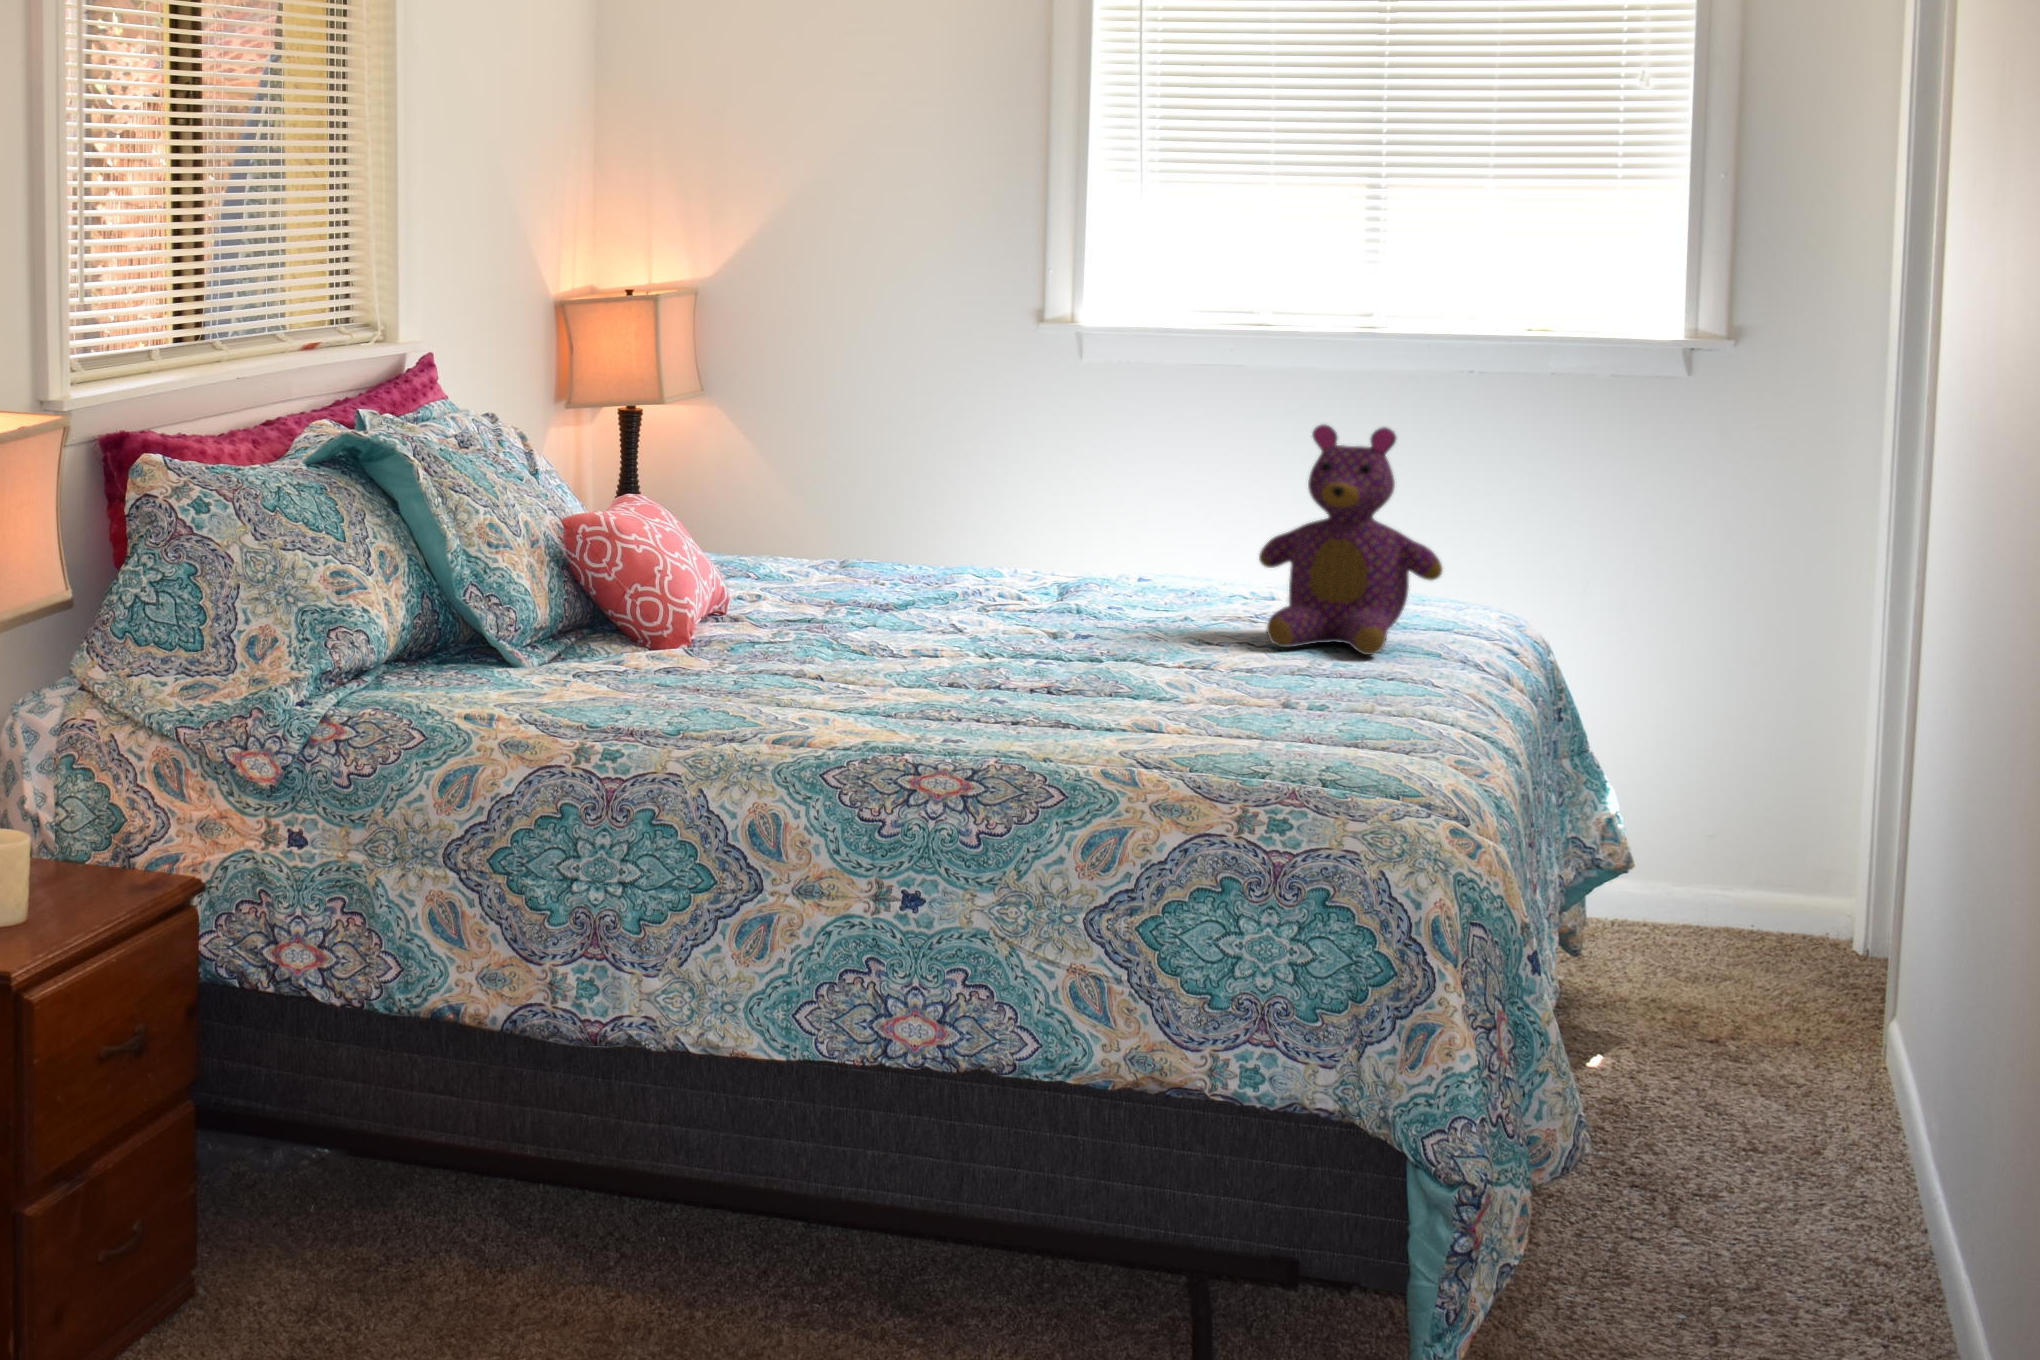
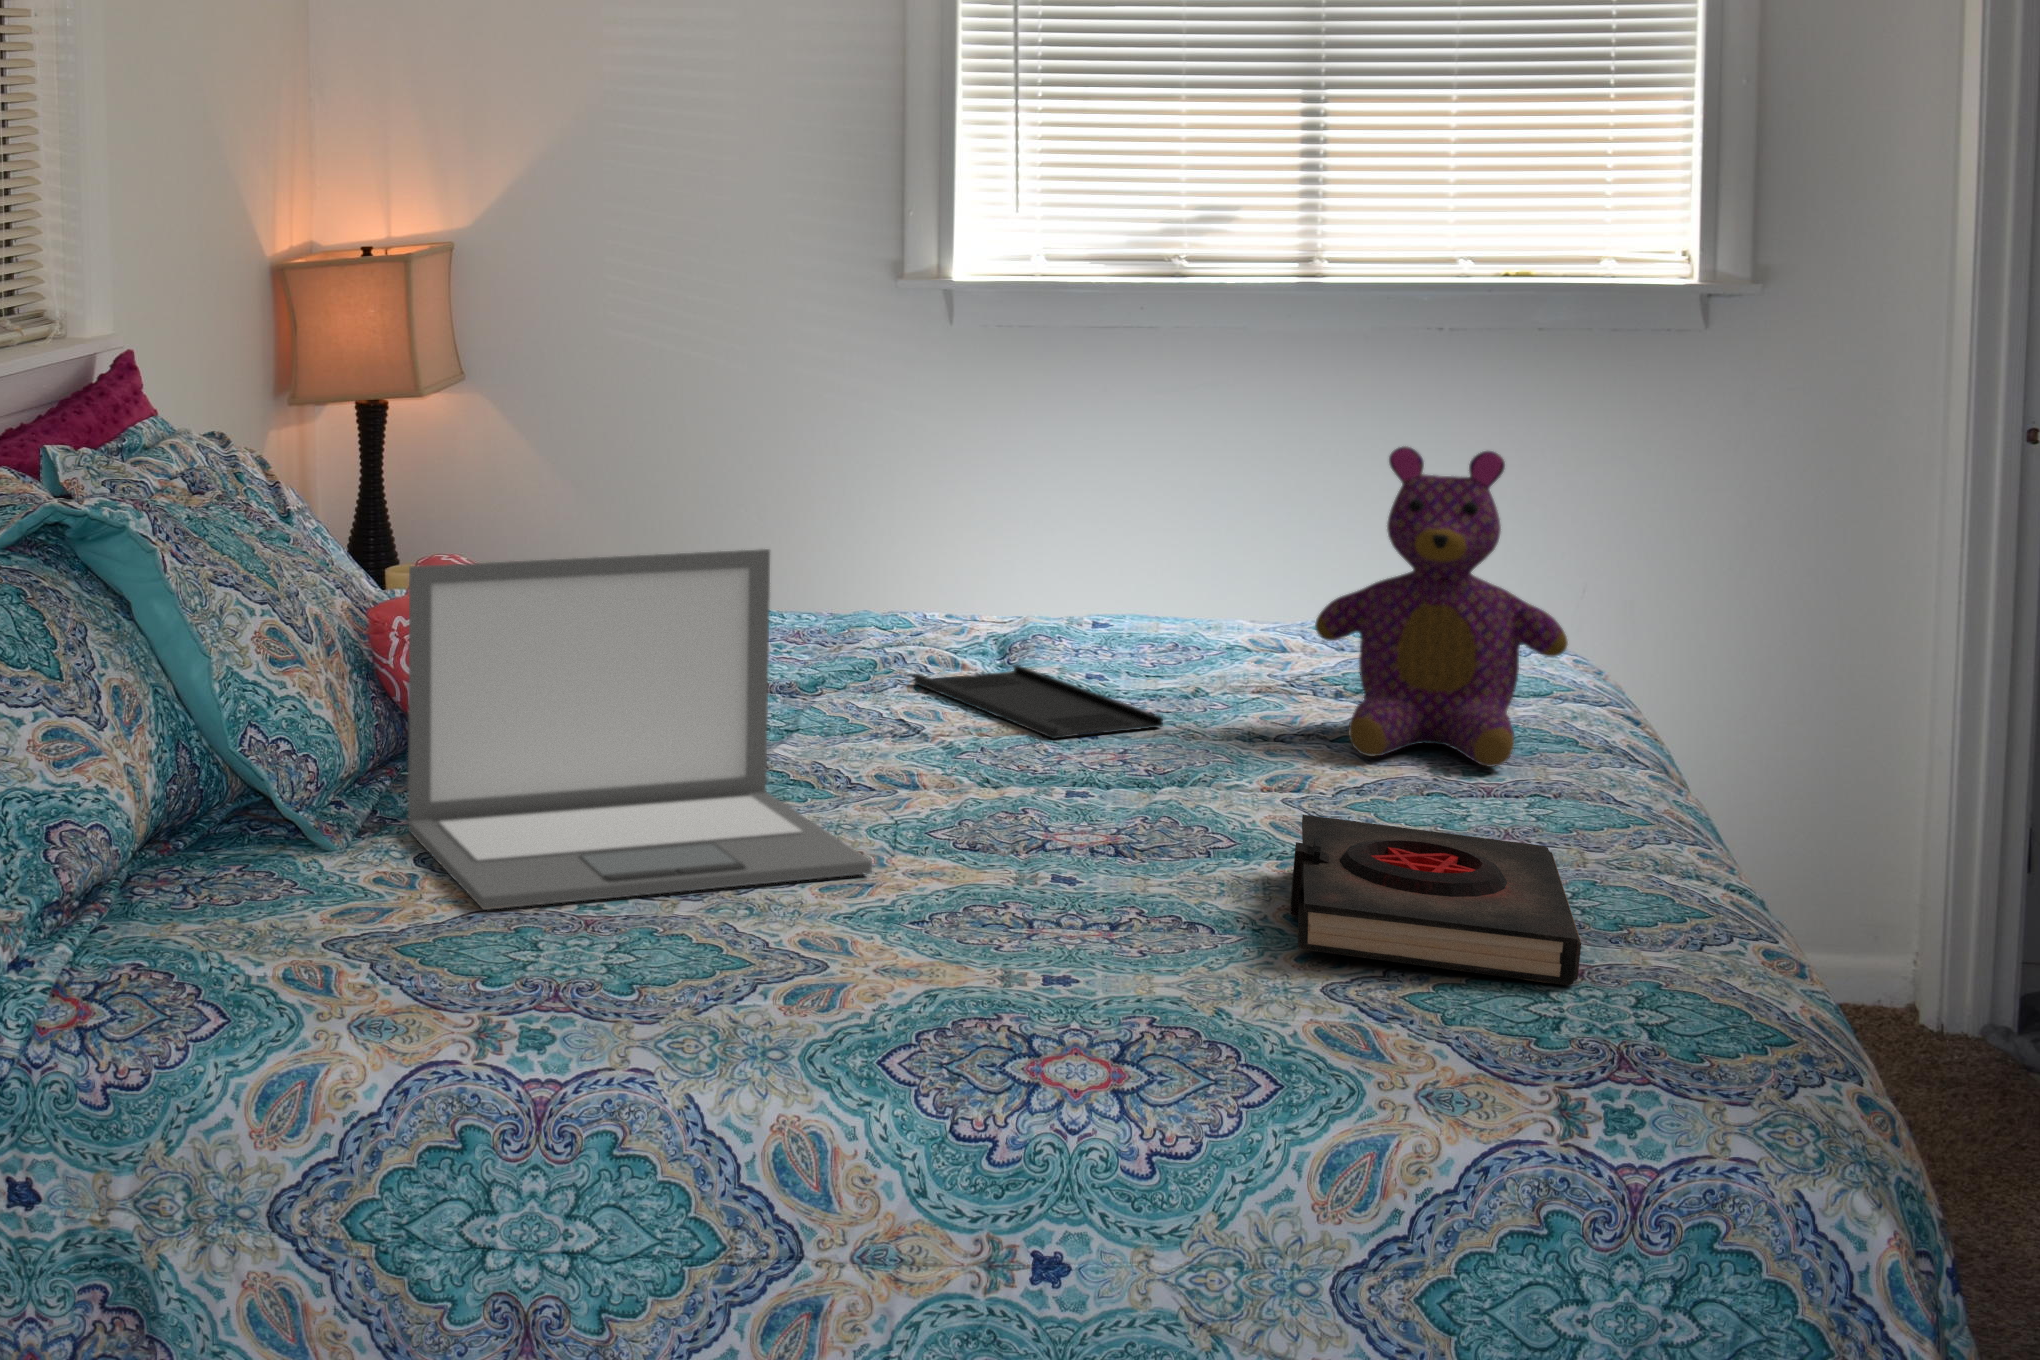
laptop: none [572,481,867,697] -> present [408,549,872,910]
tray: none [977,591,1143,632] -> present [914,665,1163,738]
book: none [1121,661,1340,757] -> present [1291,815,1581,985]

